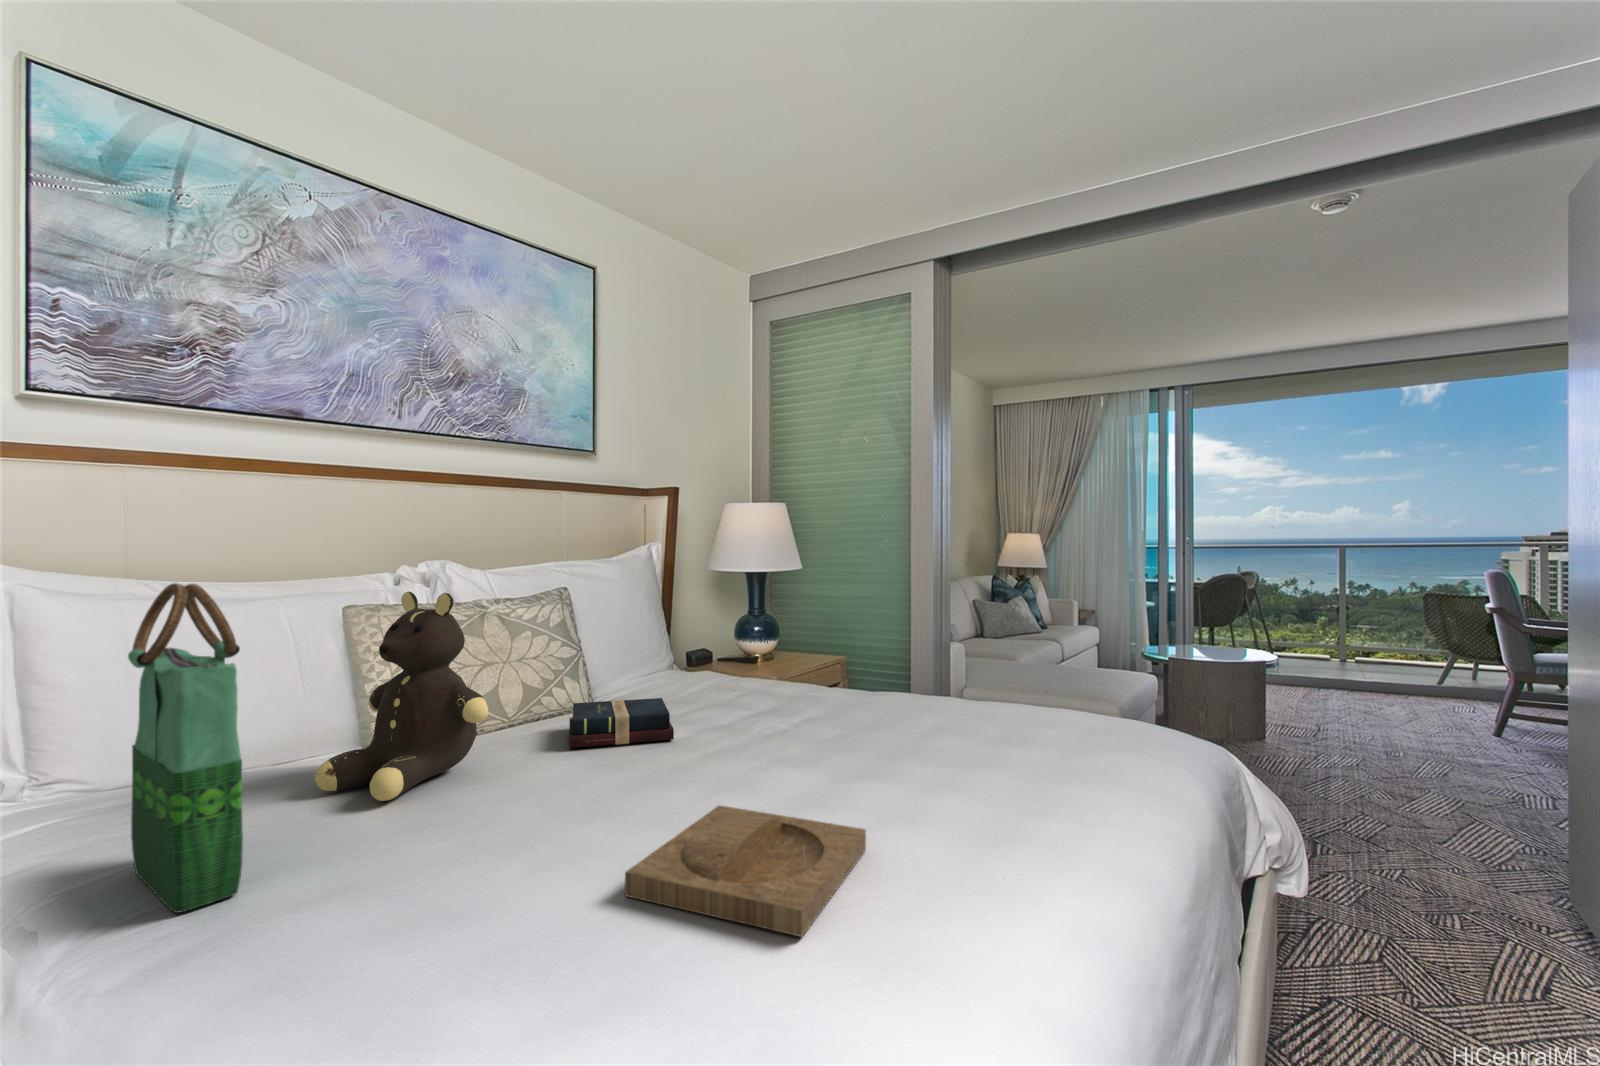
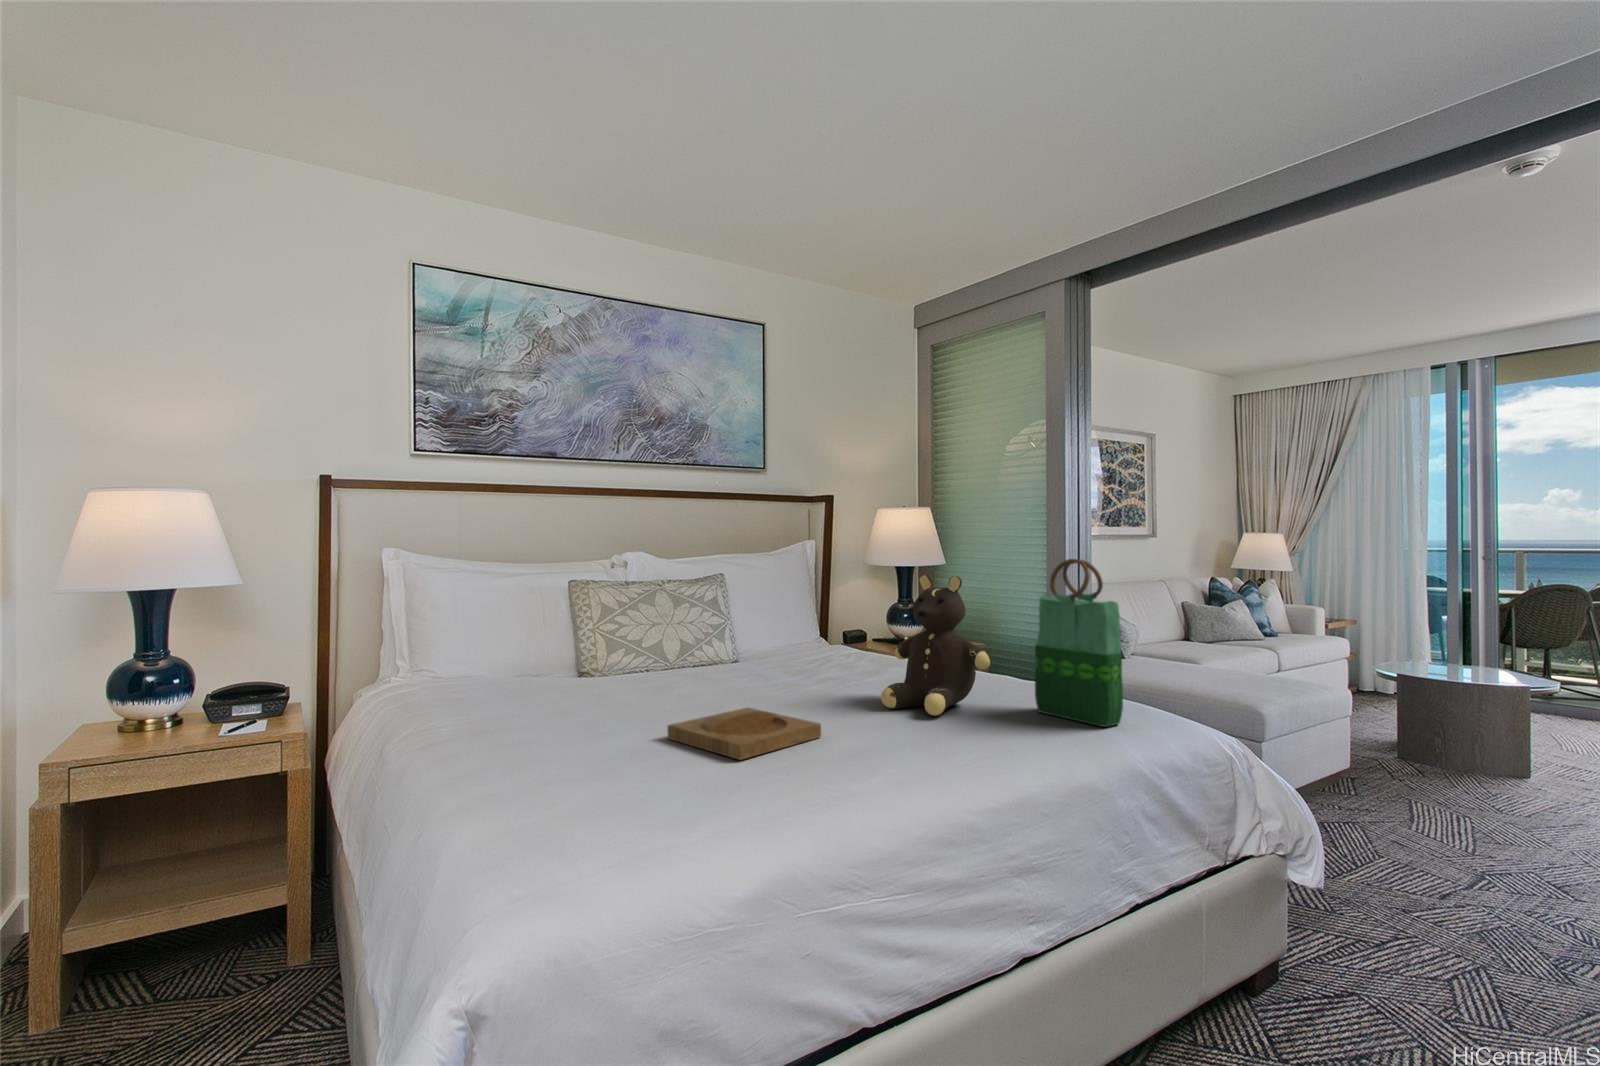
tote bag: present [128,583,243,913] -> present [1035,559,1123,727]
teddy bear: present [315,592,488,801] -> present [881,575,990,716]
hardback book: present [569,698,674,748] -> none [693,653,768,681]

